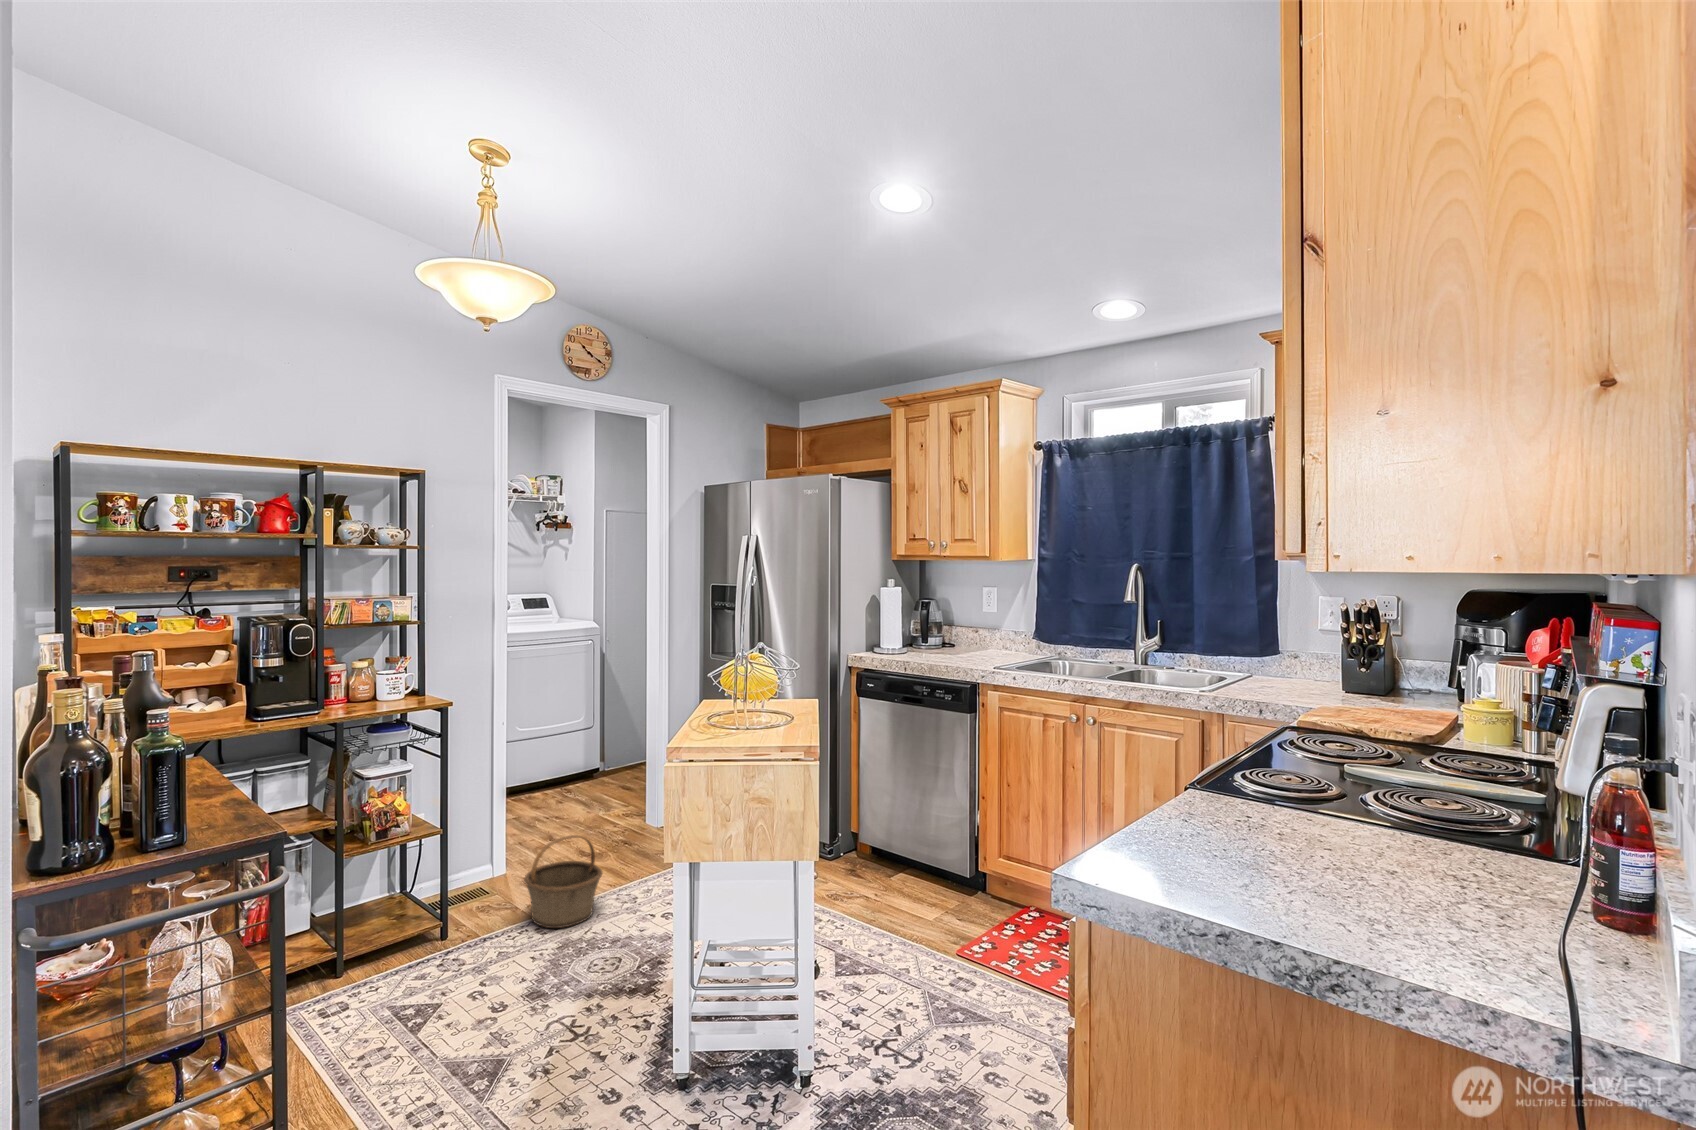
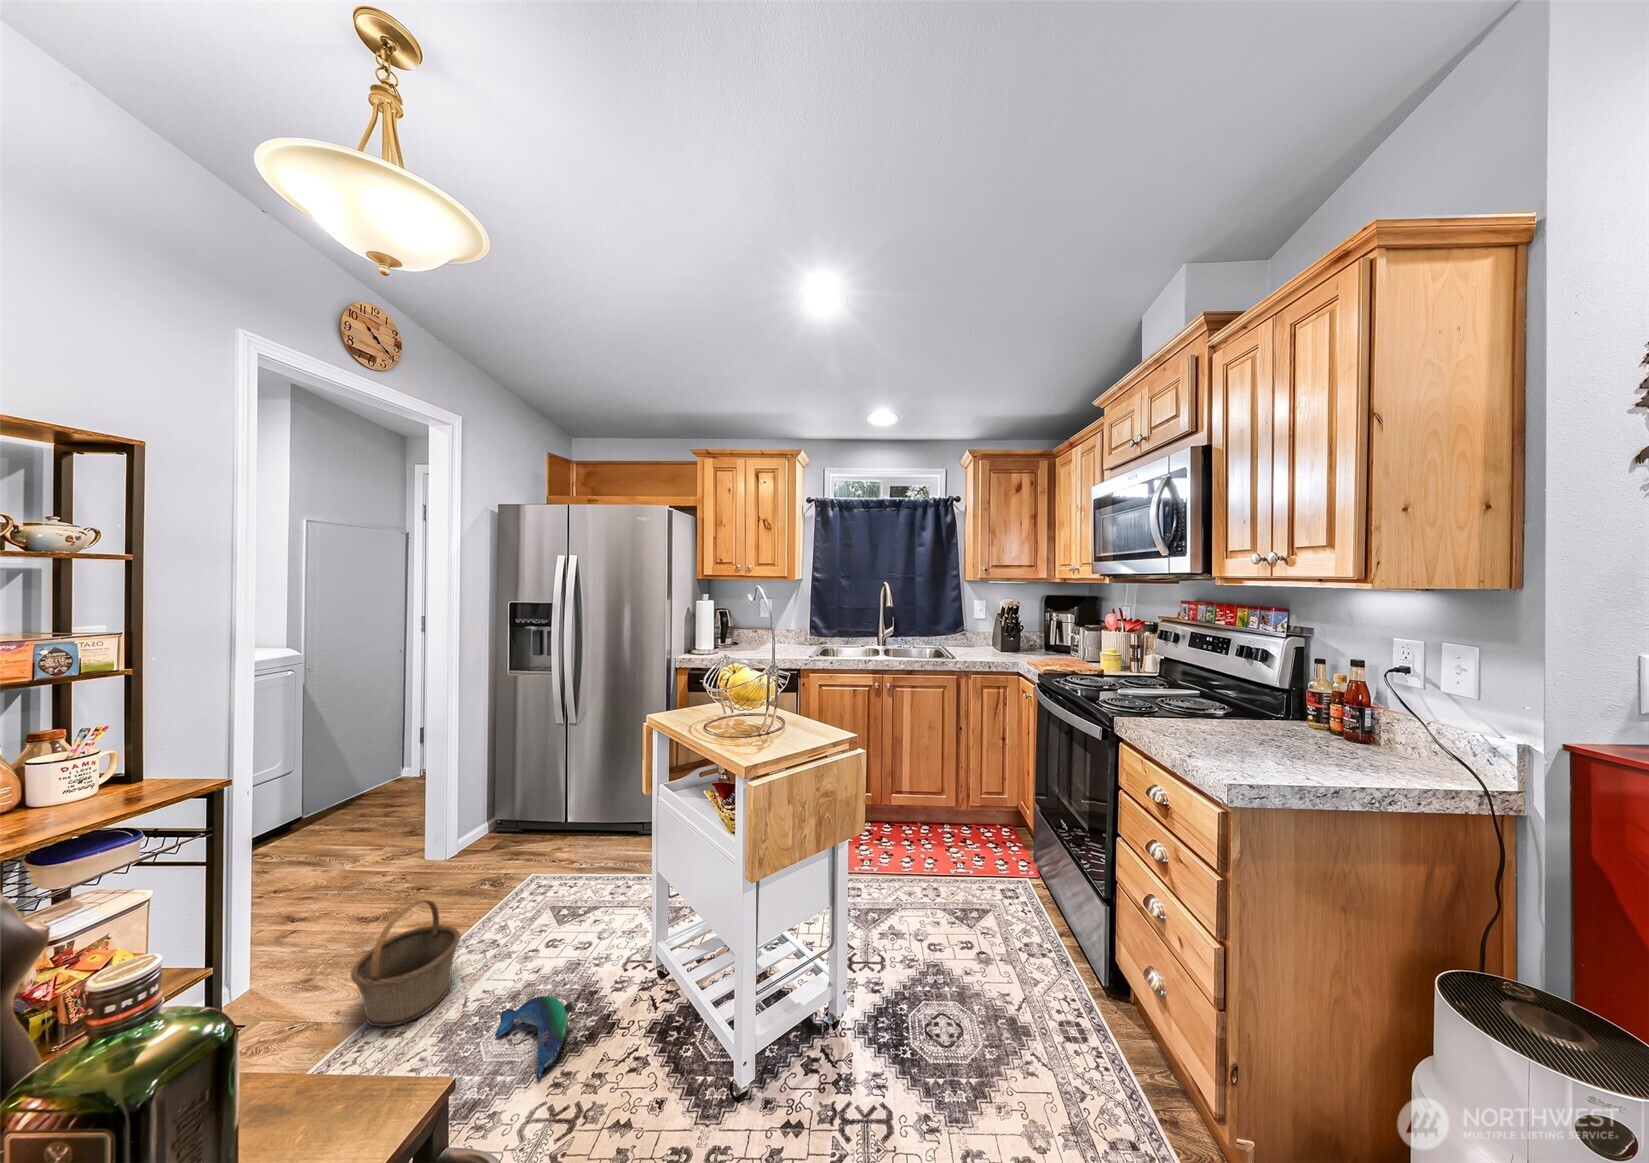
plush toy: none [580,943,632,999] -> present [495,996,572,1078]

